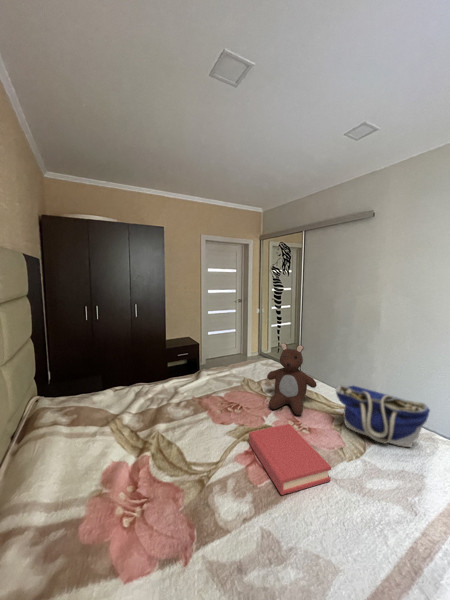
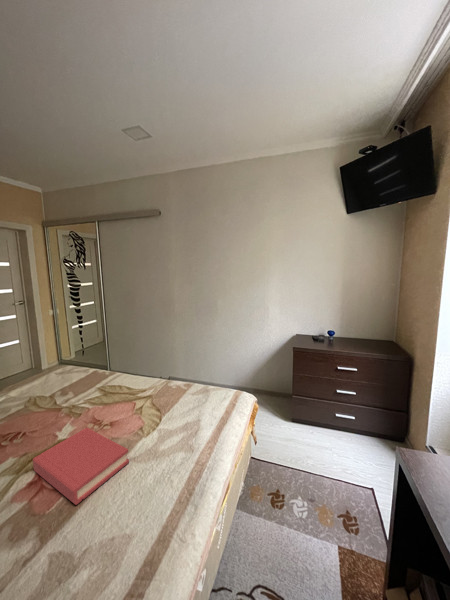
teddy bear: present [267,343,317,415] -> none [59,342,117,420]
tote bag: present [336,385,430,447] -> none [132,366,201,409]

